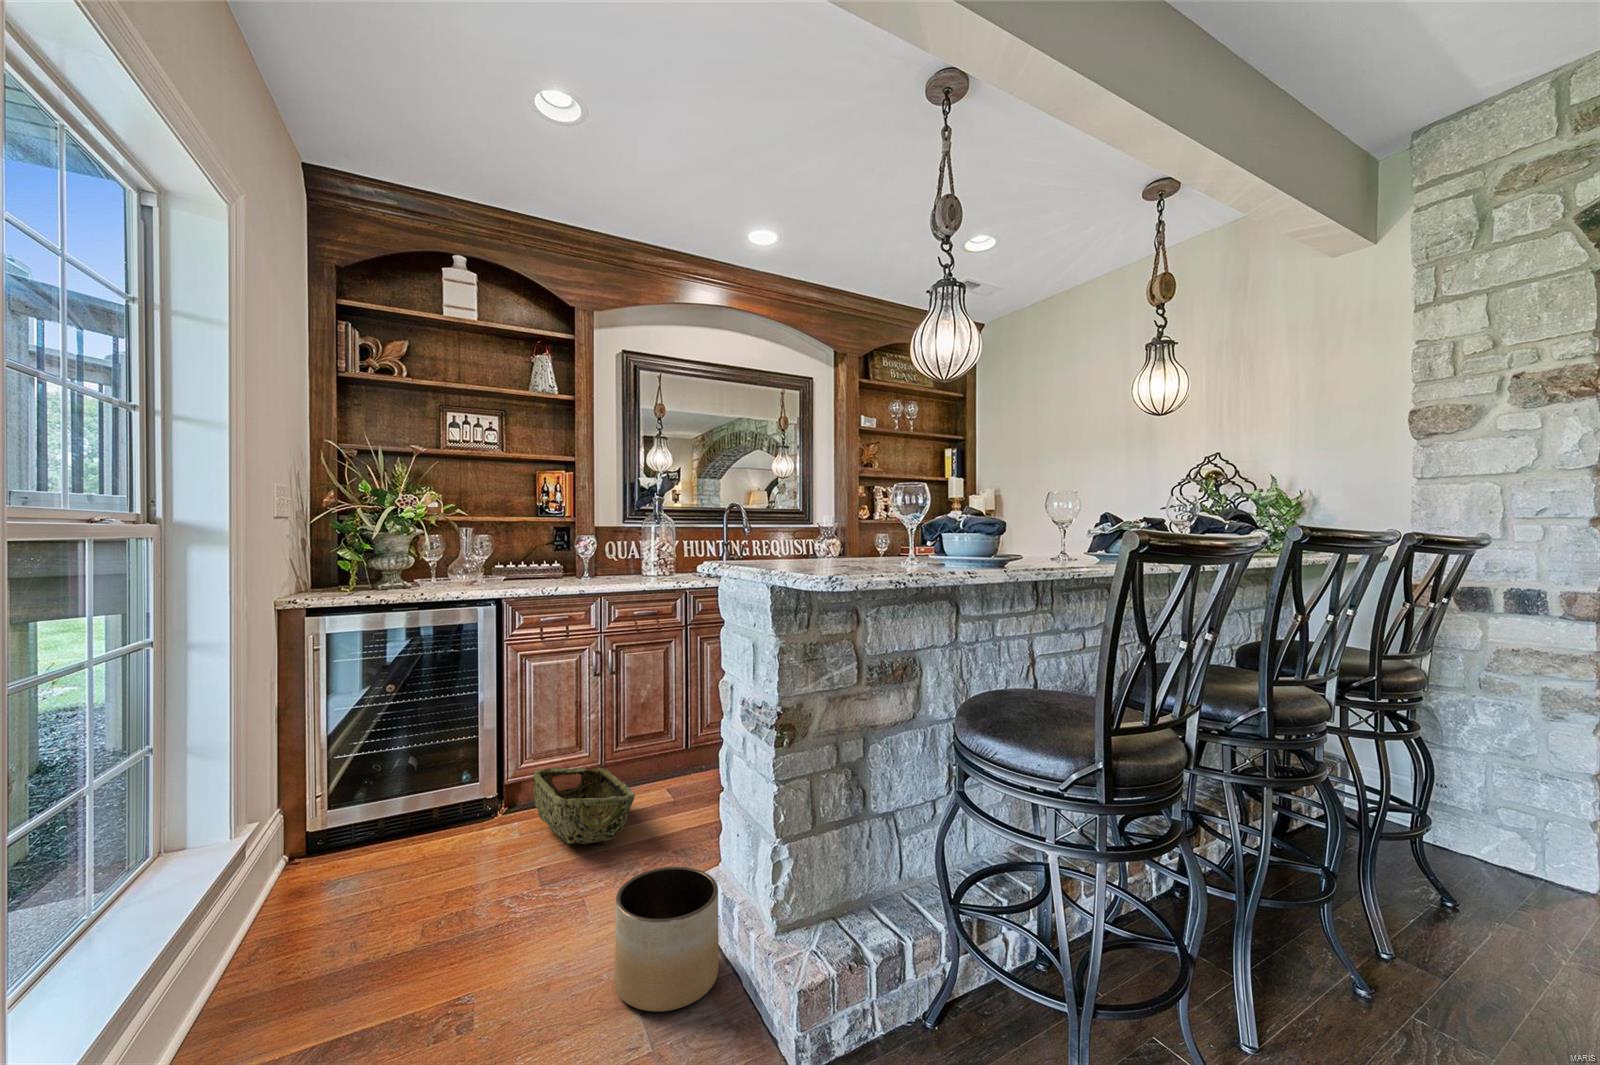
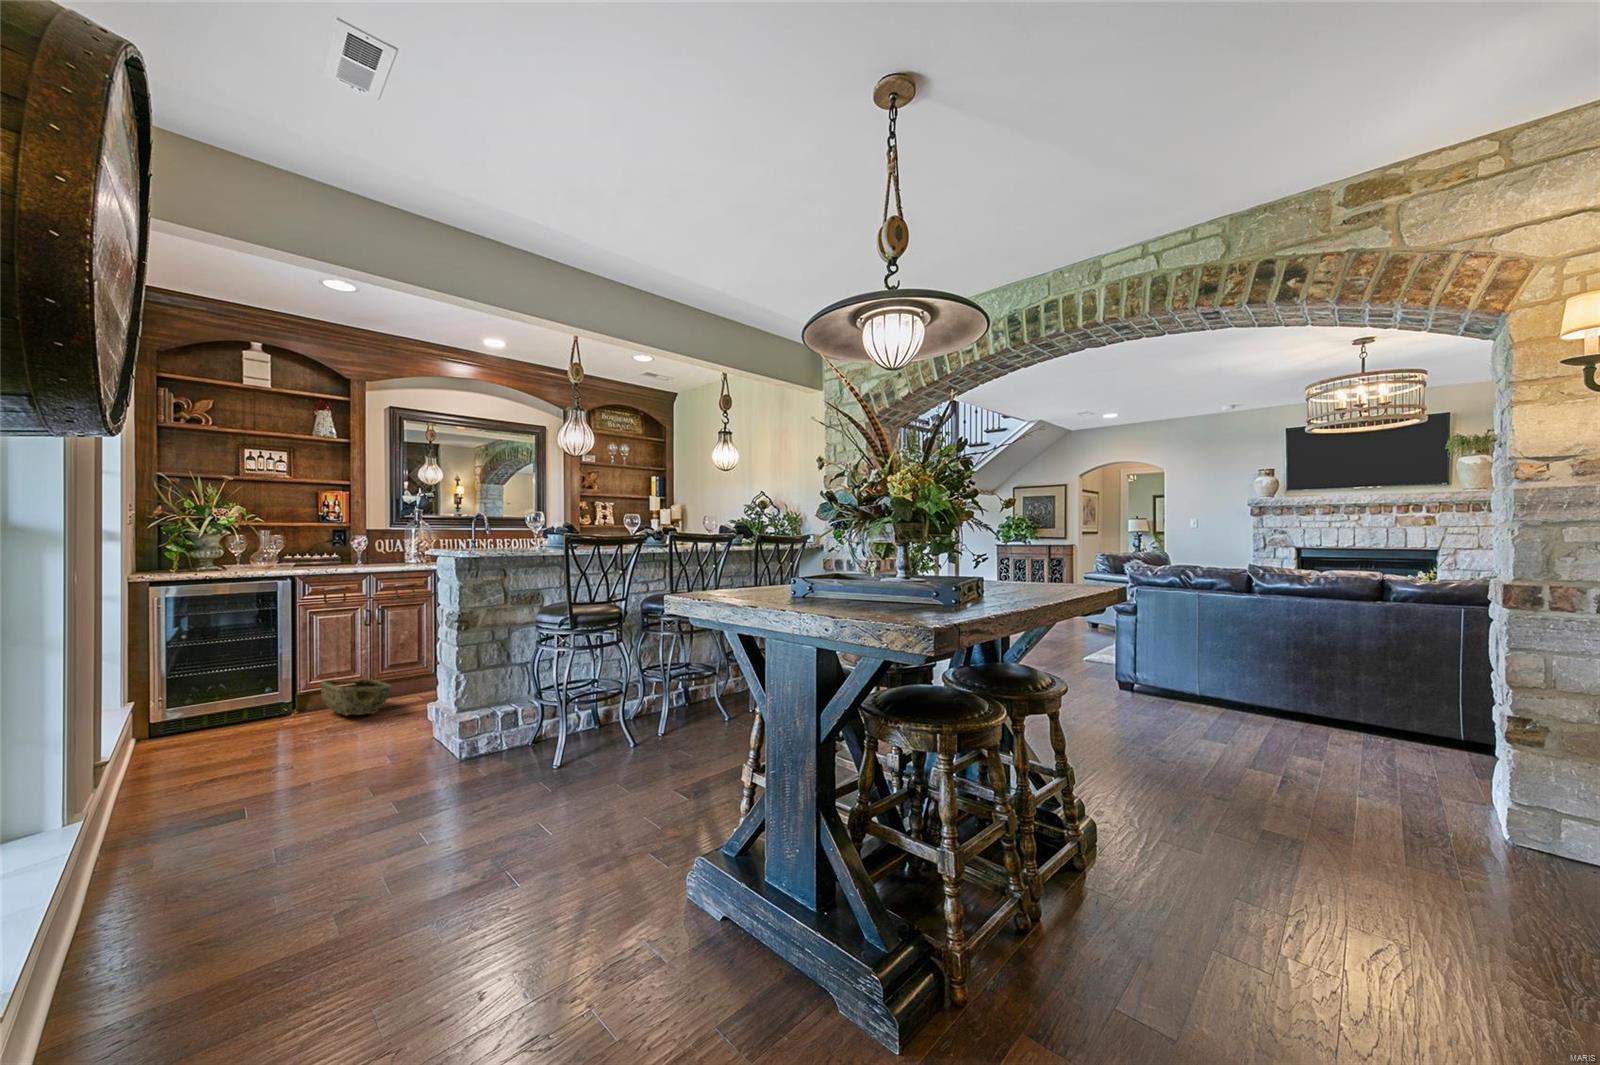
planter: present [614,867,719,1012] -> none [372,700,431,757]

